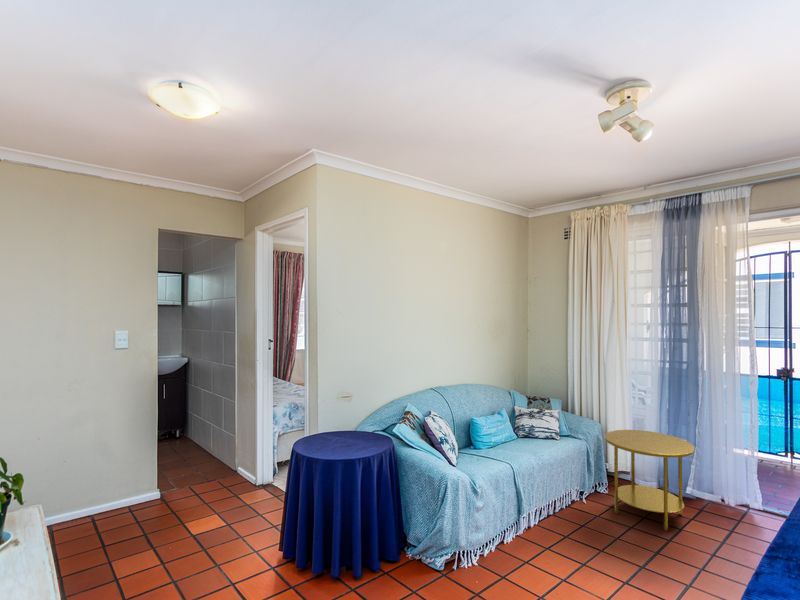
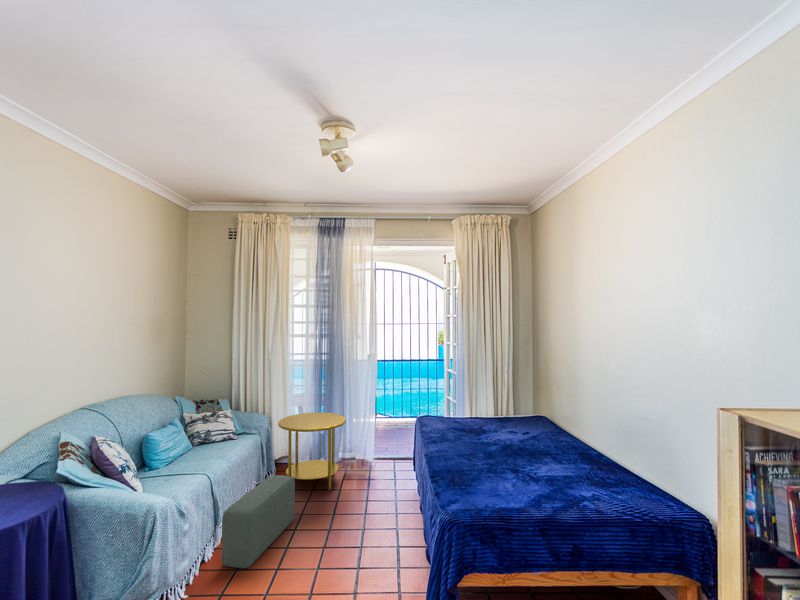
pouf: none [516,488,606,568] -> present [222,475,295,568]

